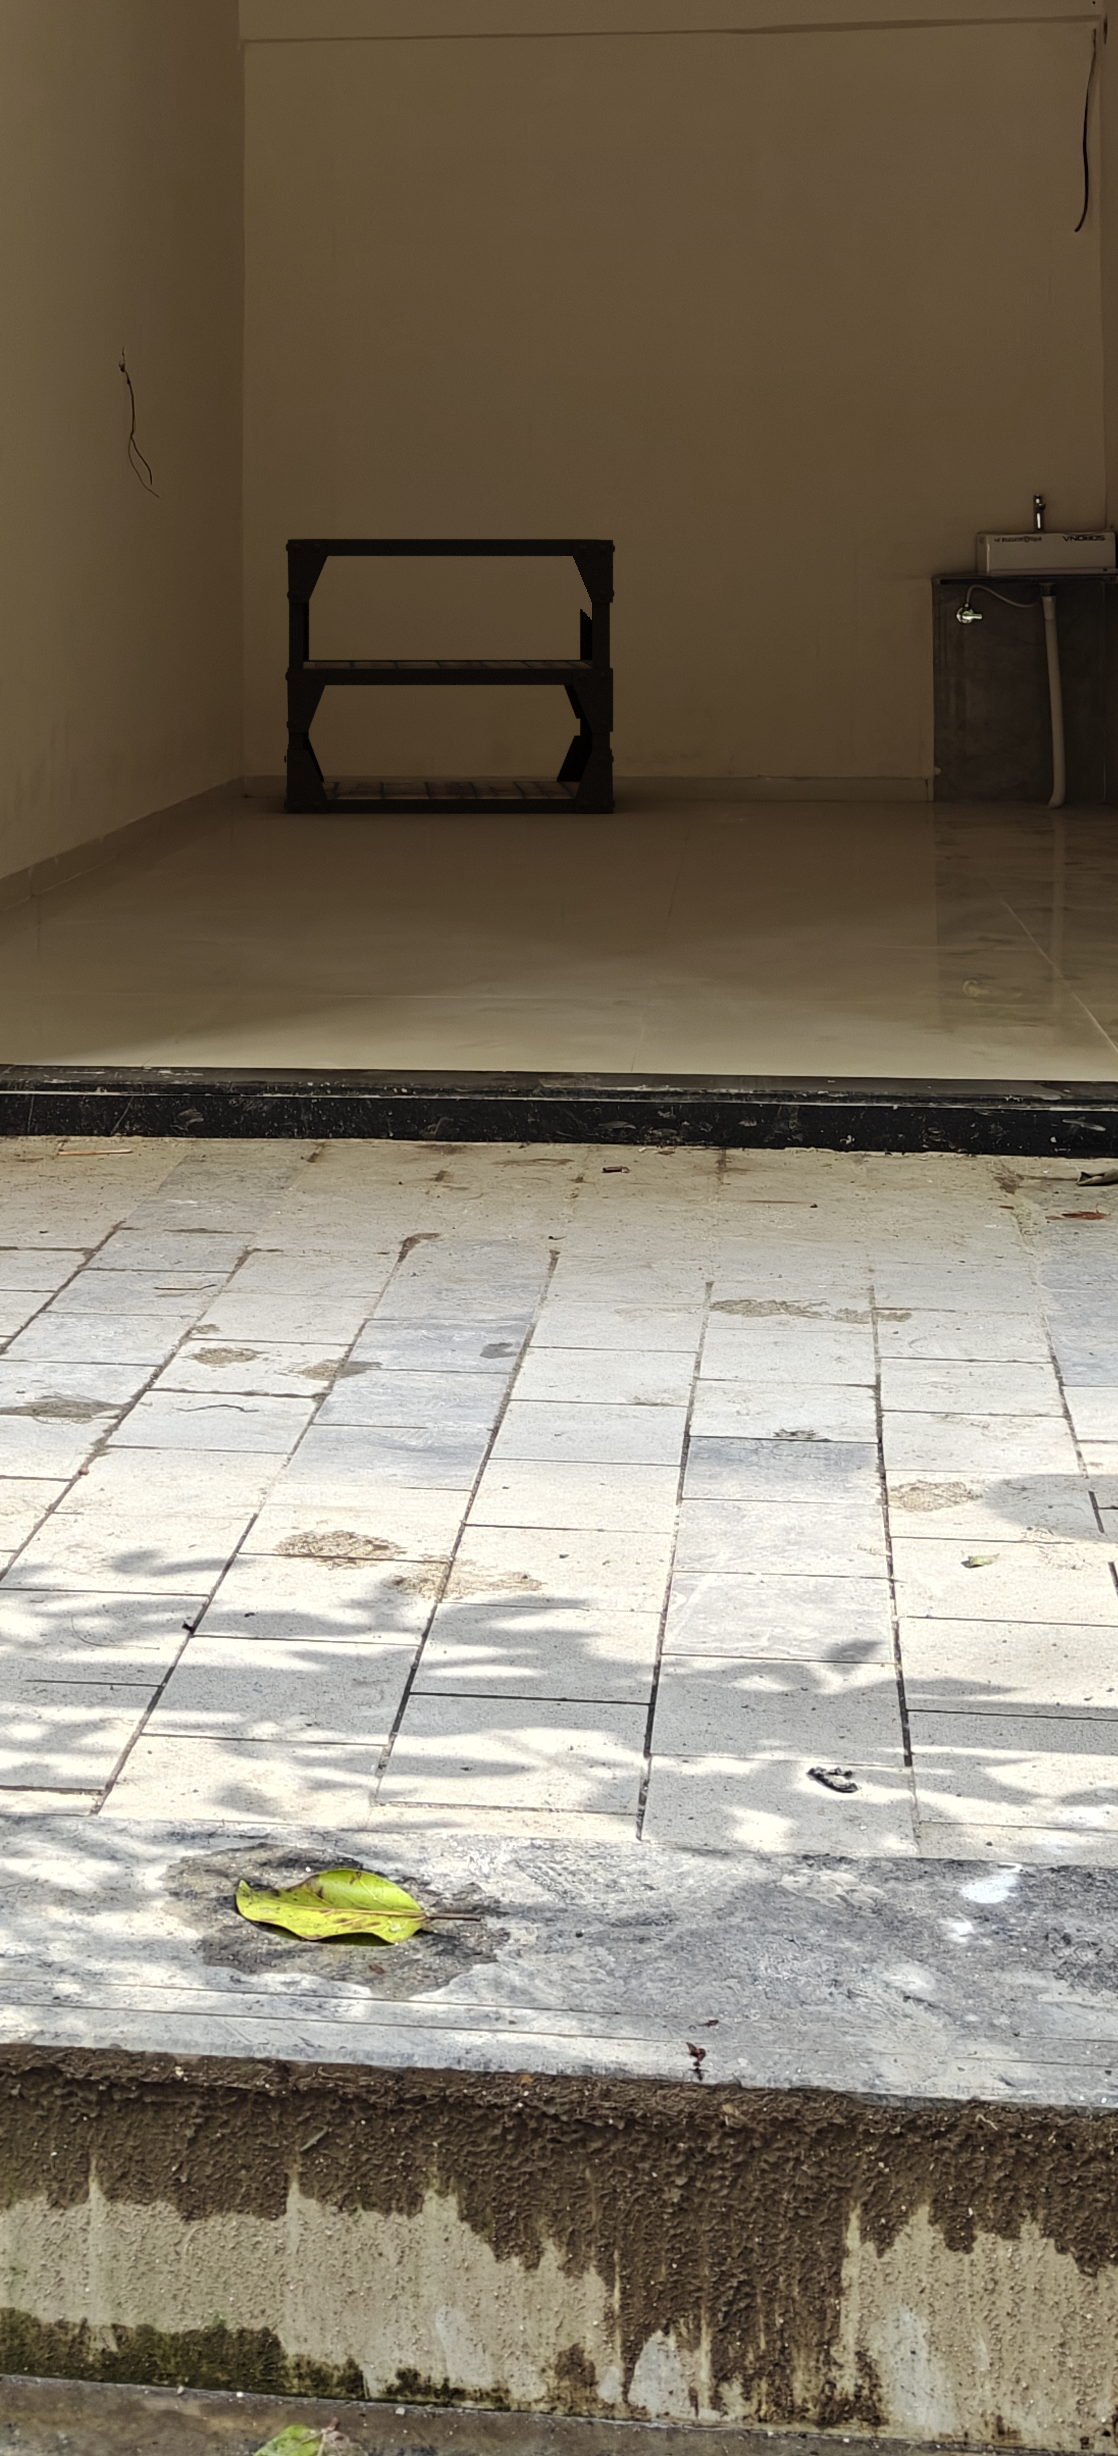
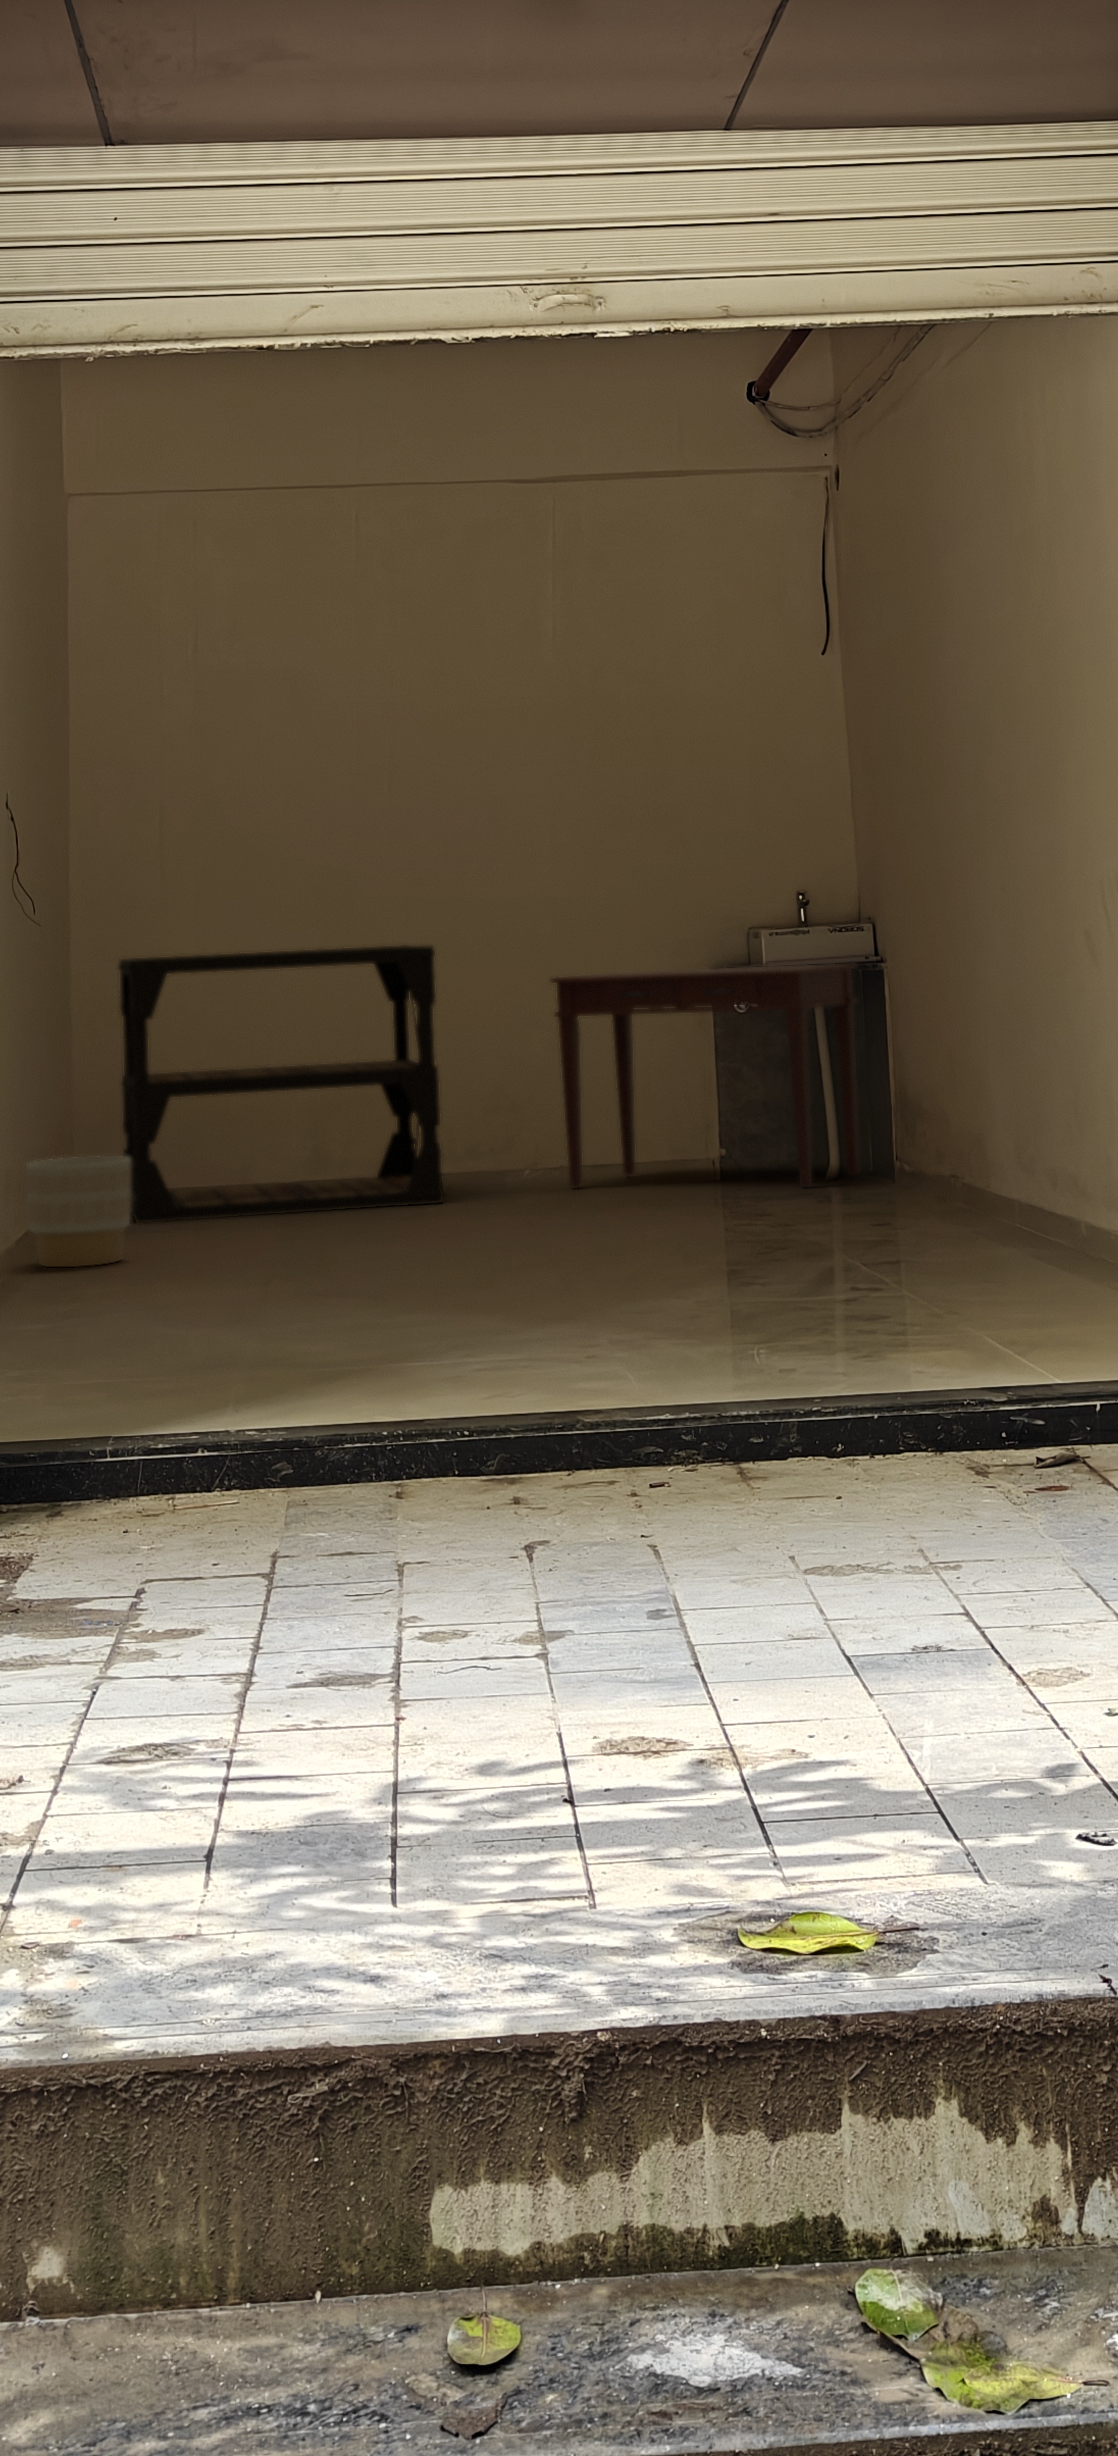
desk: none [745,579,1086,821] -> present [551,964,859,1188]
planter: none [137,743,247,857] -> present [26,1156,131,1267]

